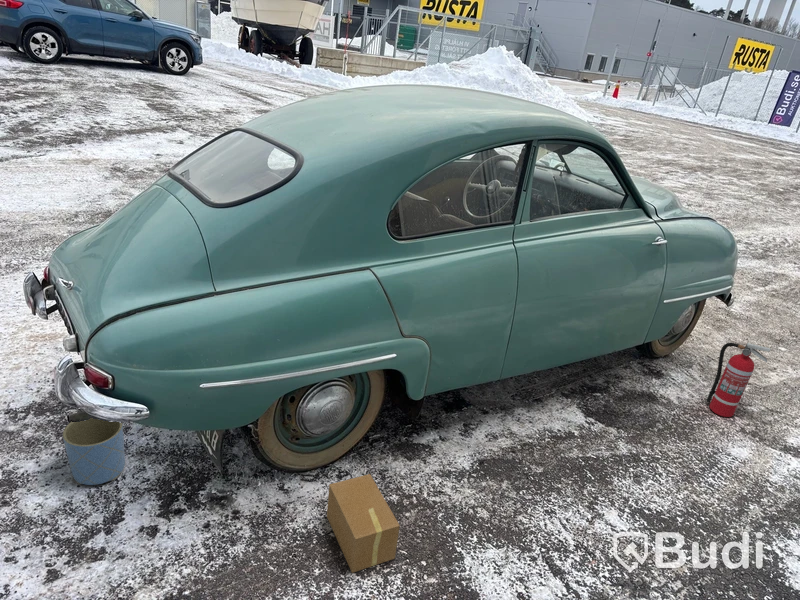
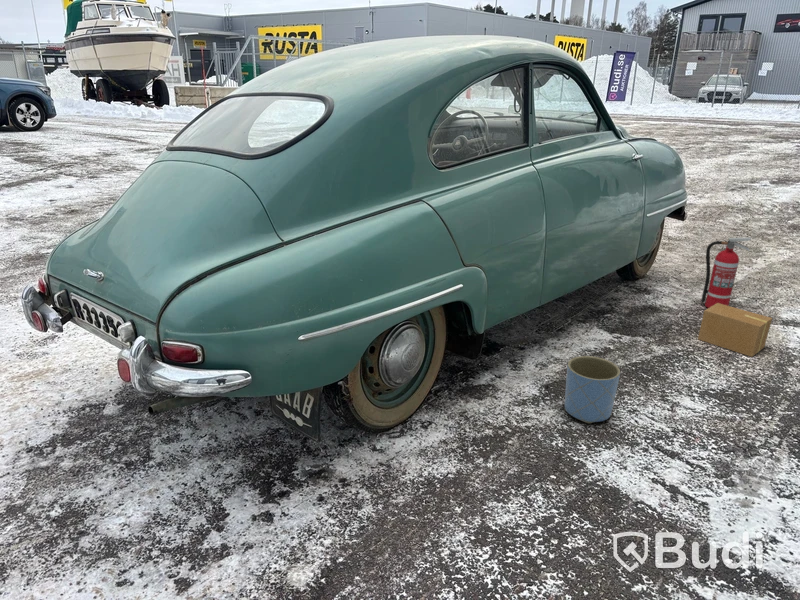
planter: present [63,418,125,485] -> present [565,356,620,423]
cardboard box: present [327,474,400,573] -> present [698,303,772,357]

